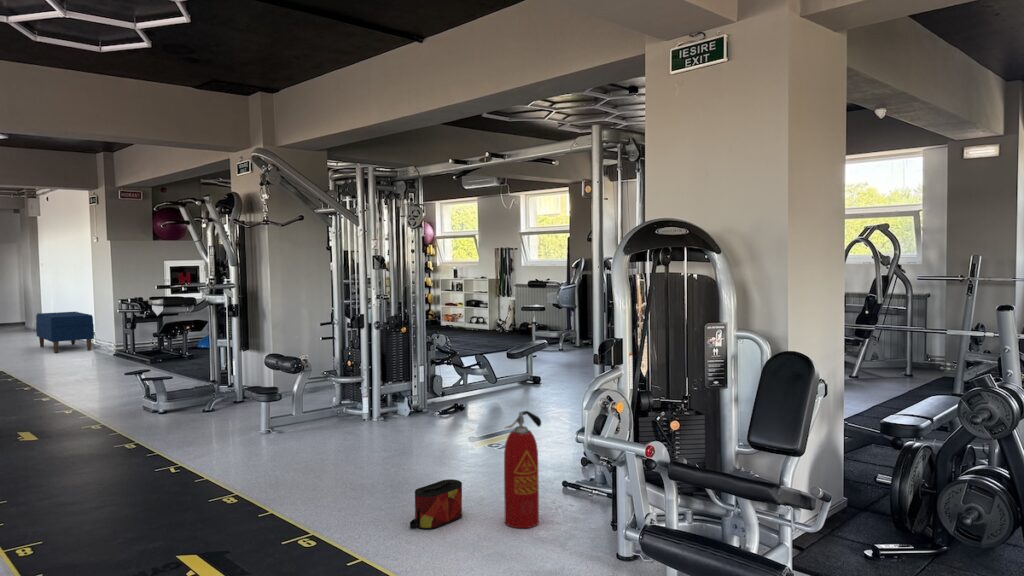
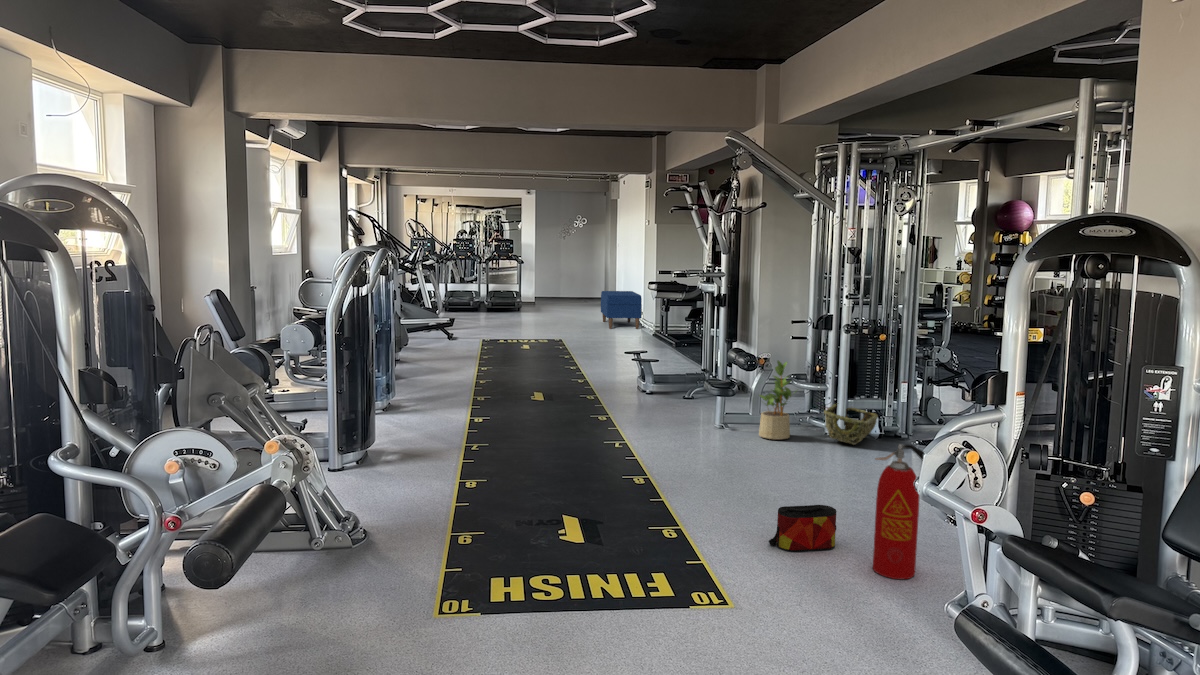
potted plant: none [307,360,345,434] -> present [759,361,791,439]
woven basket: none [369,392,410,426] -> present [824,404,878,445]

